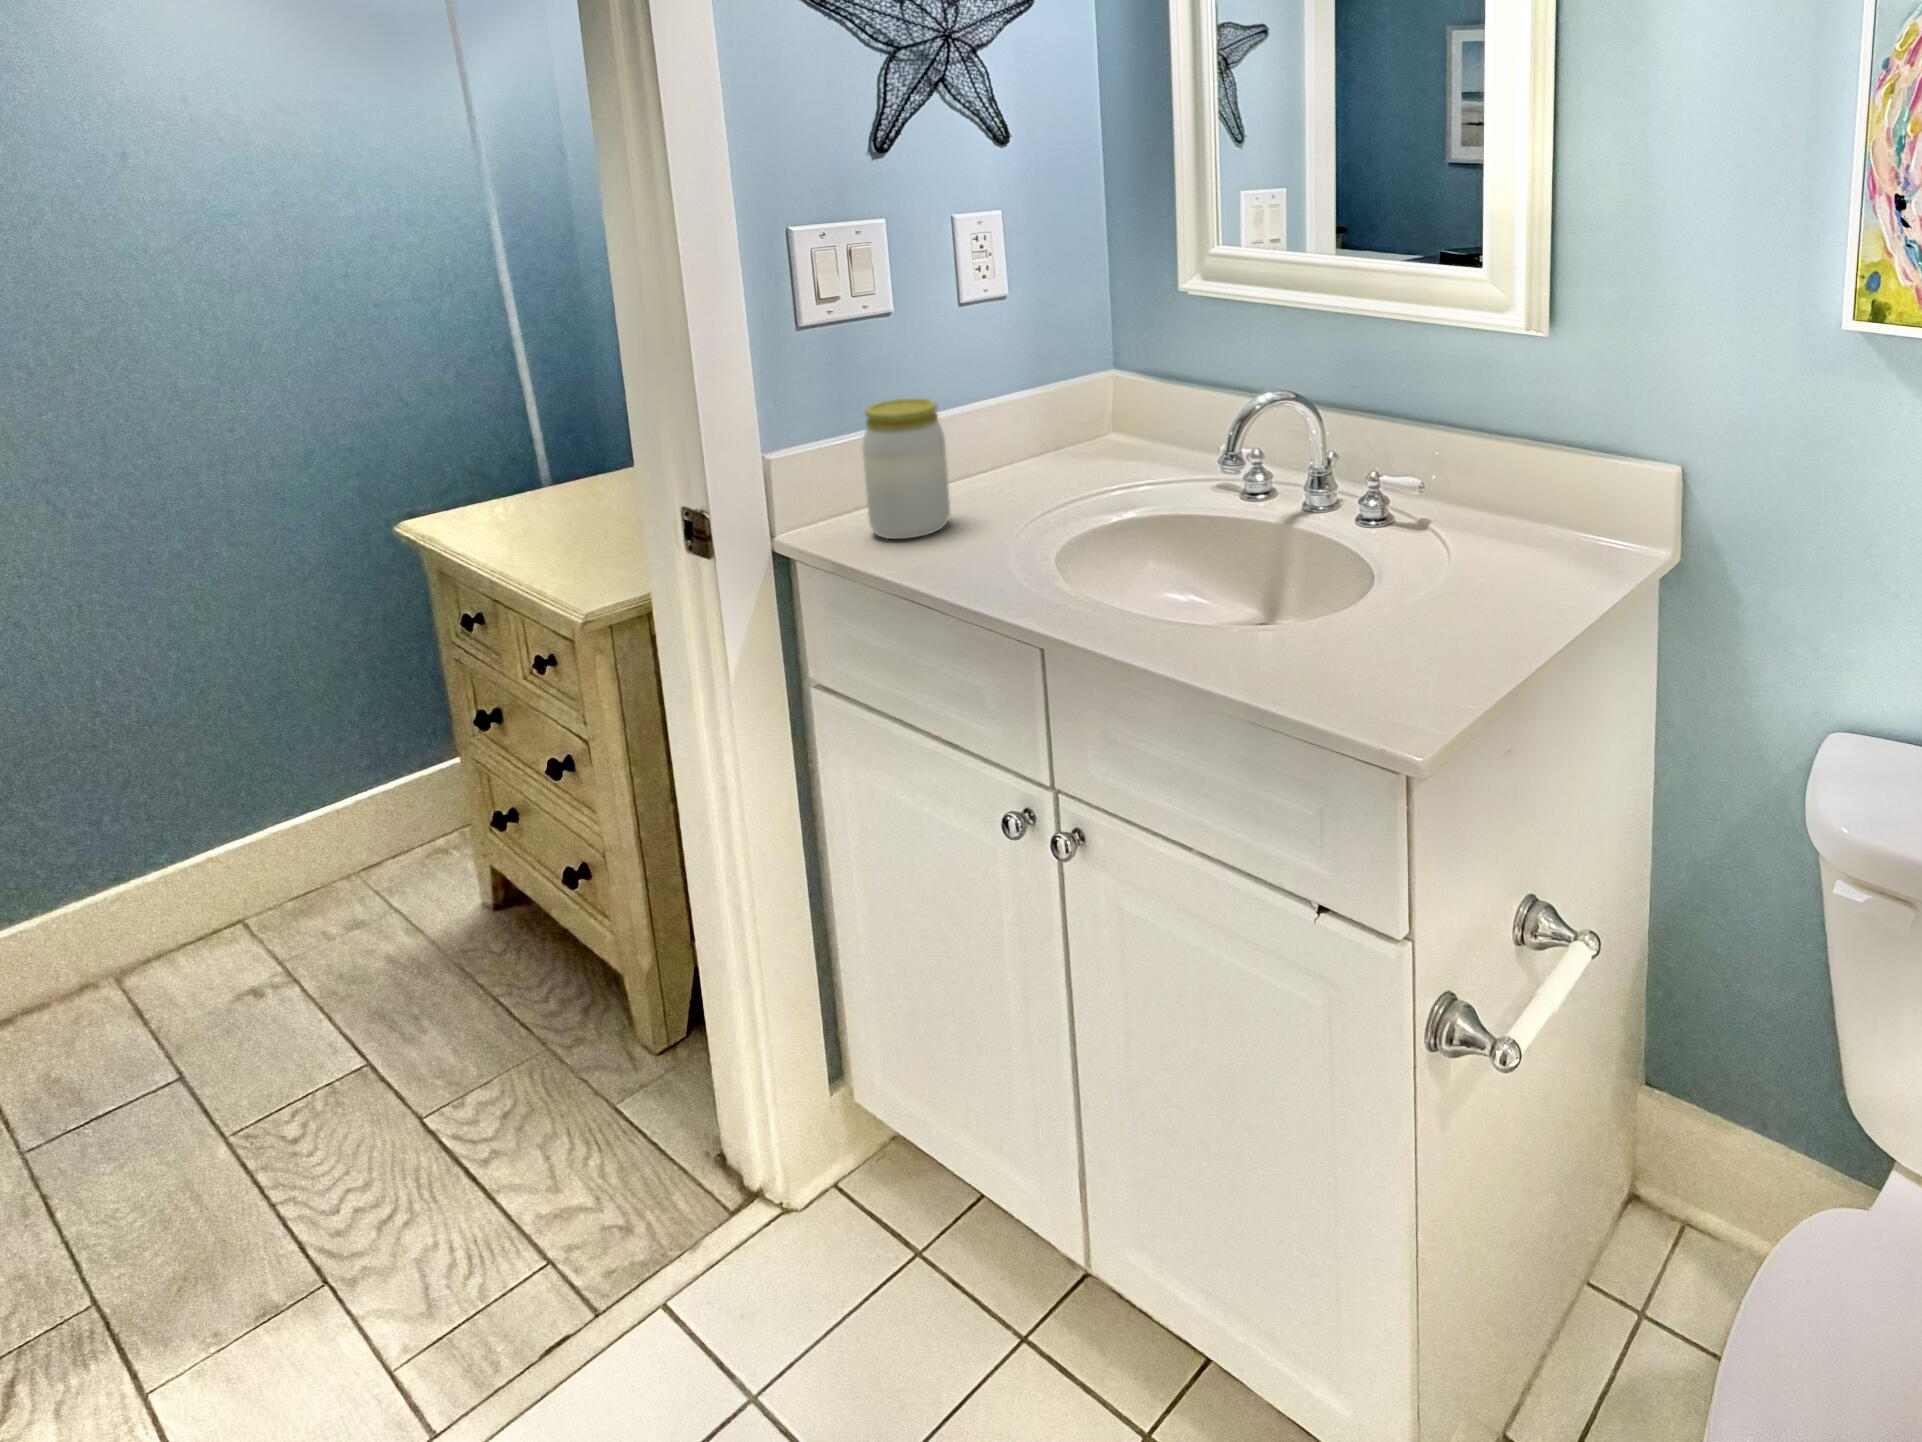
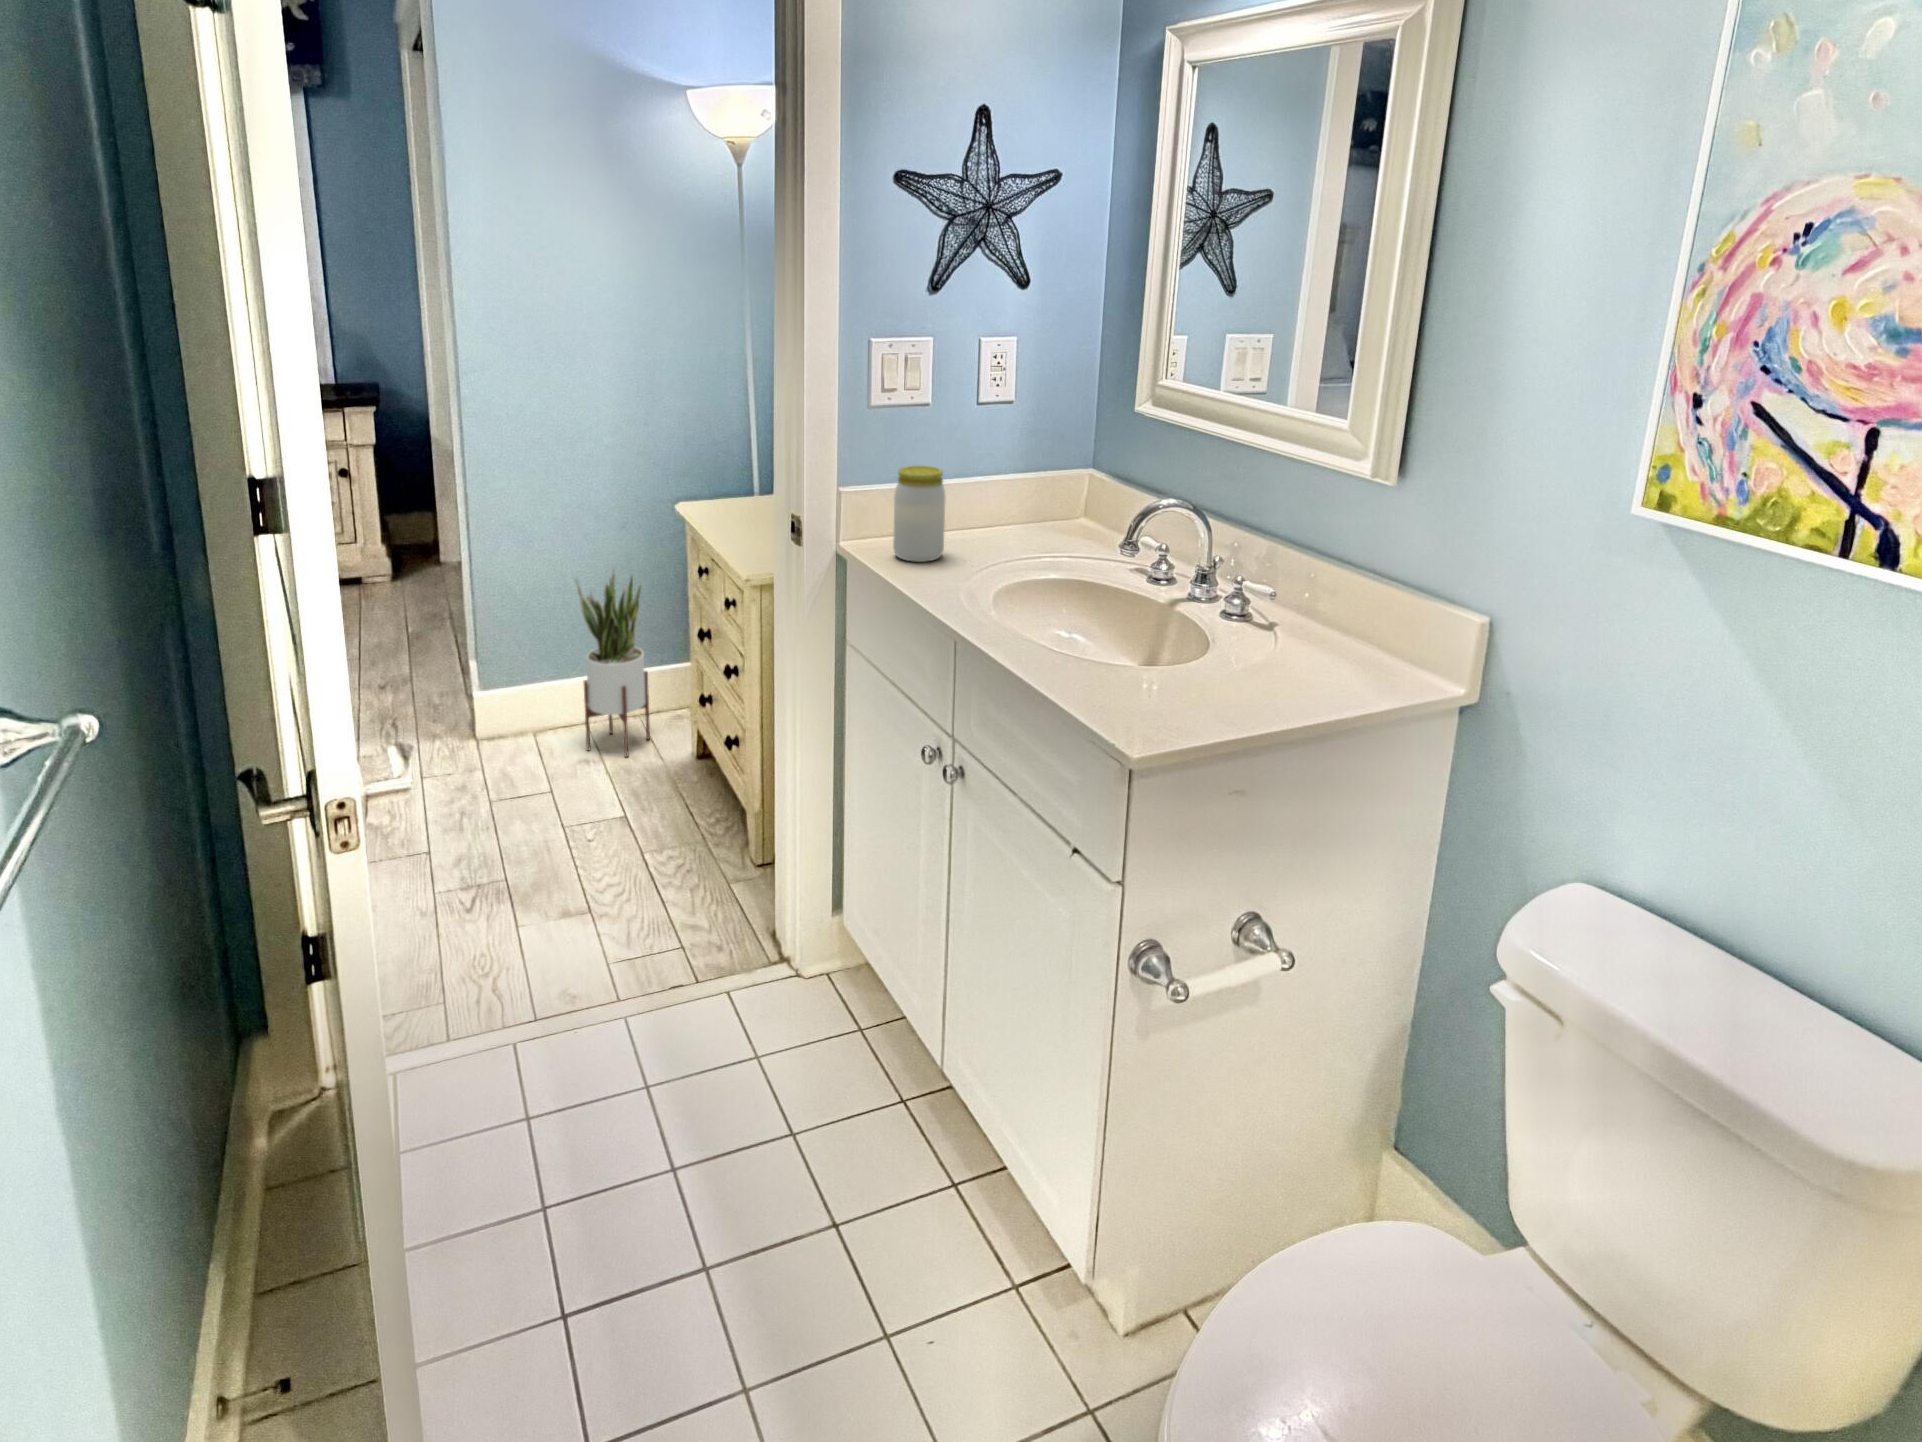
potted plant: none [180,645,385,964] -> present [575,568,650,757]

